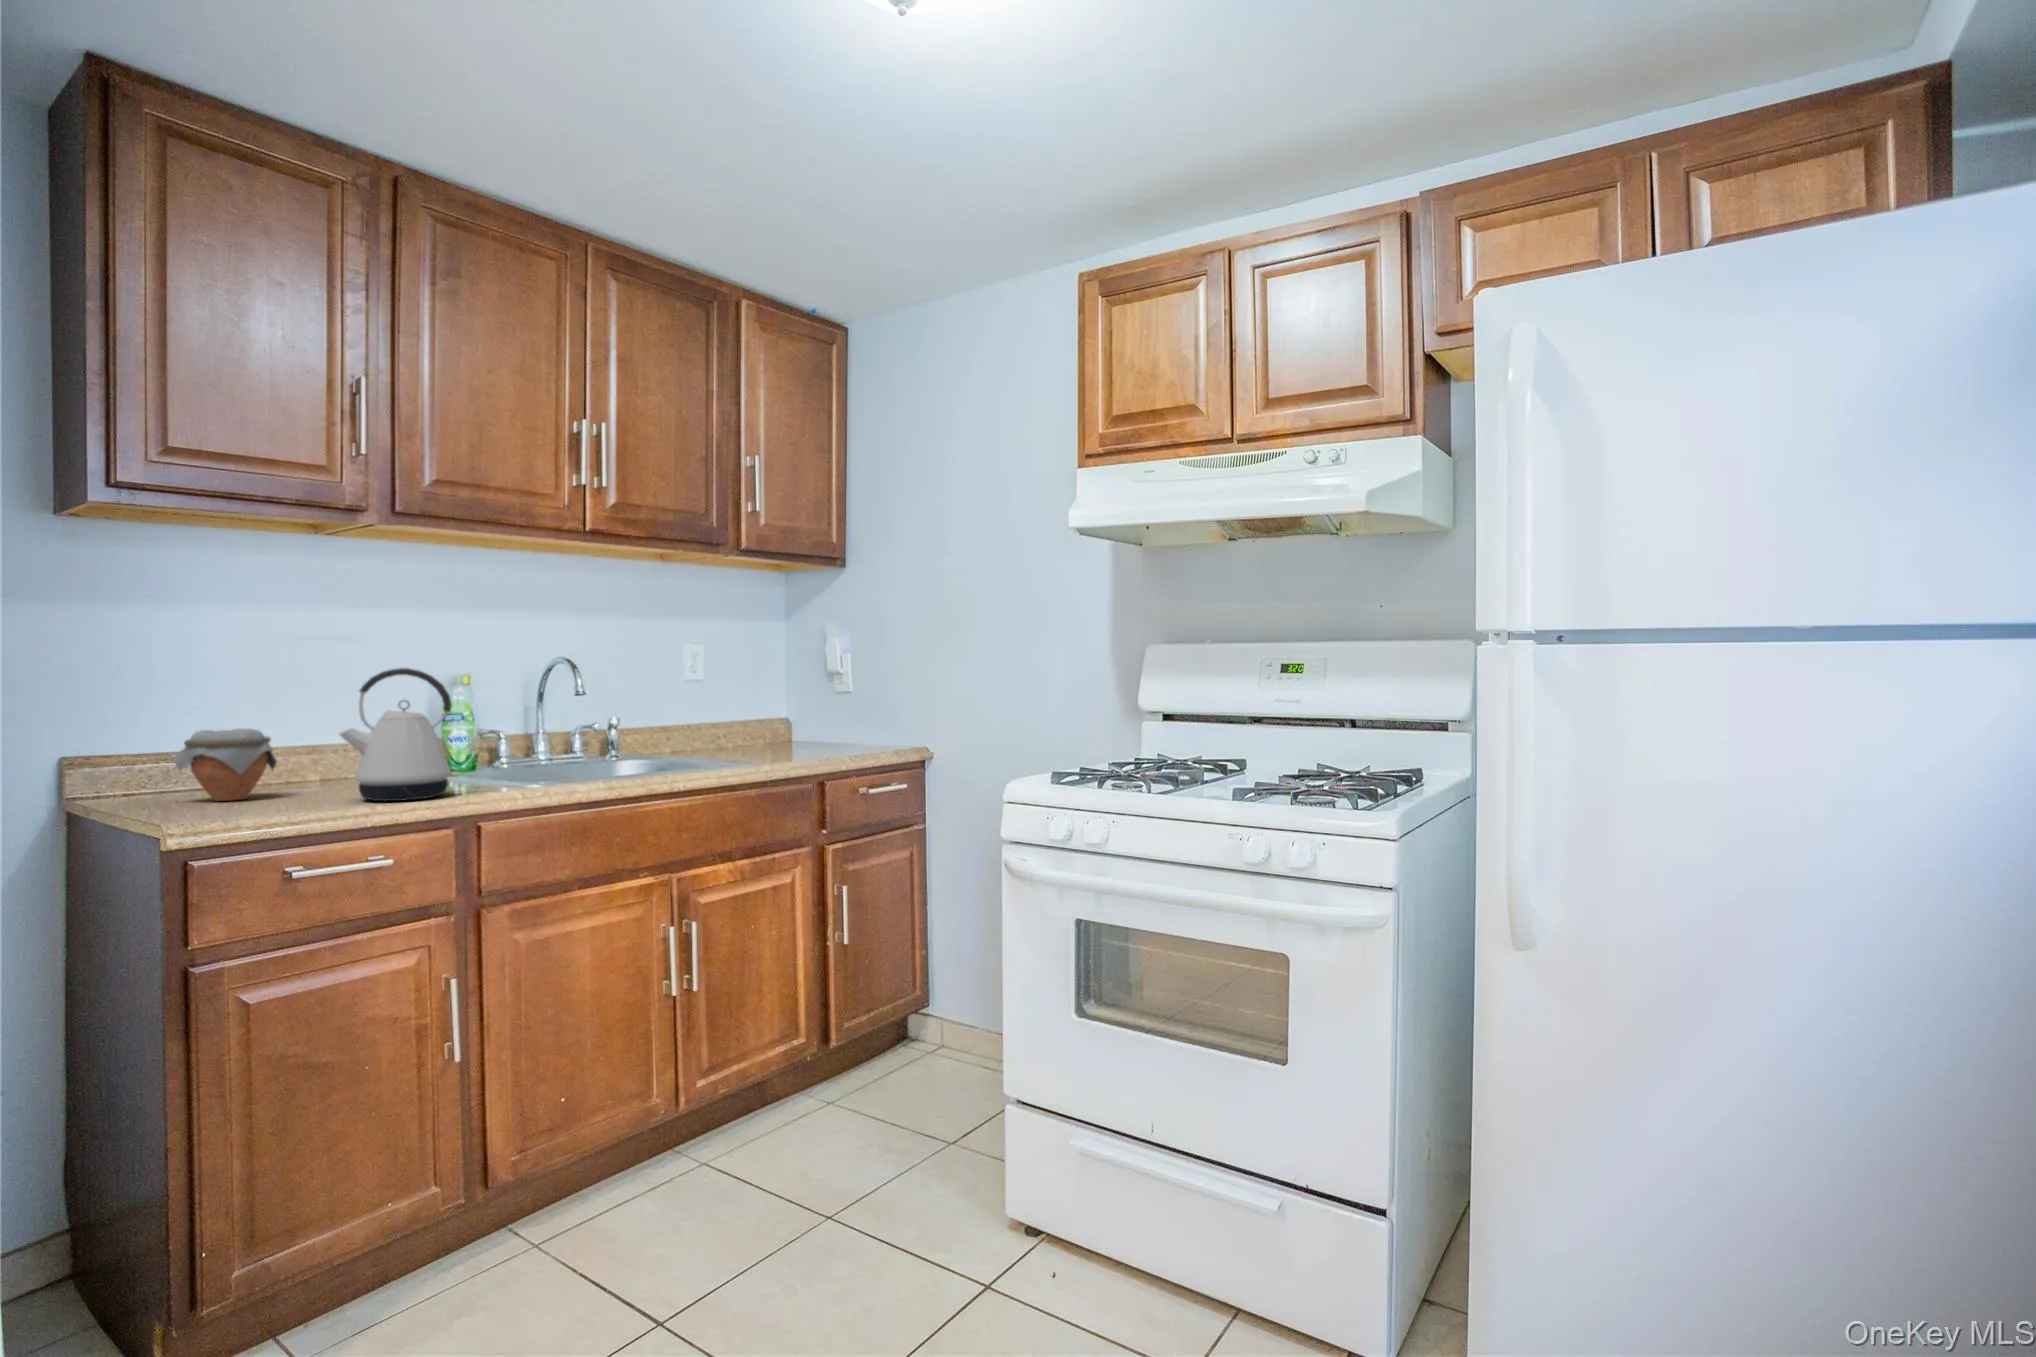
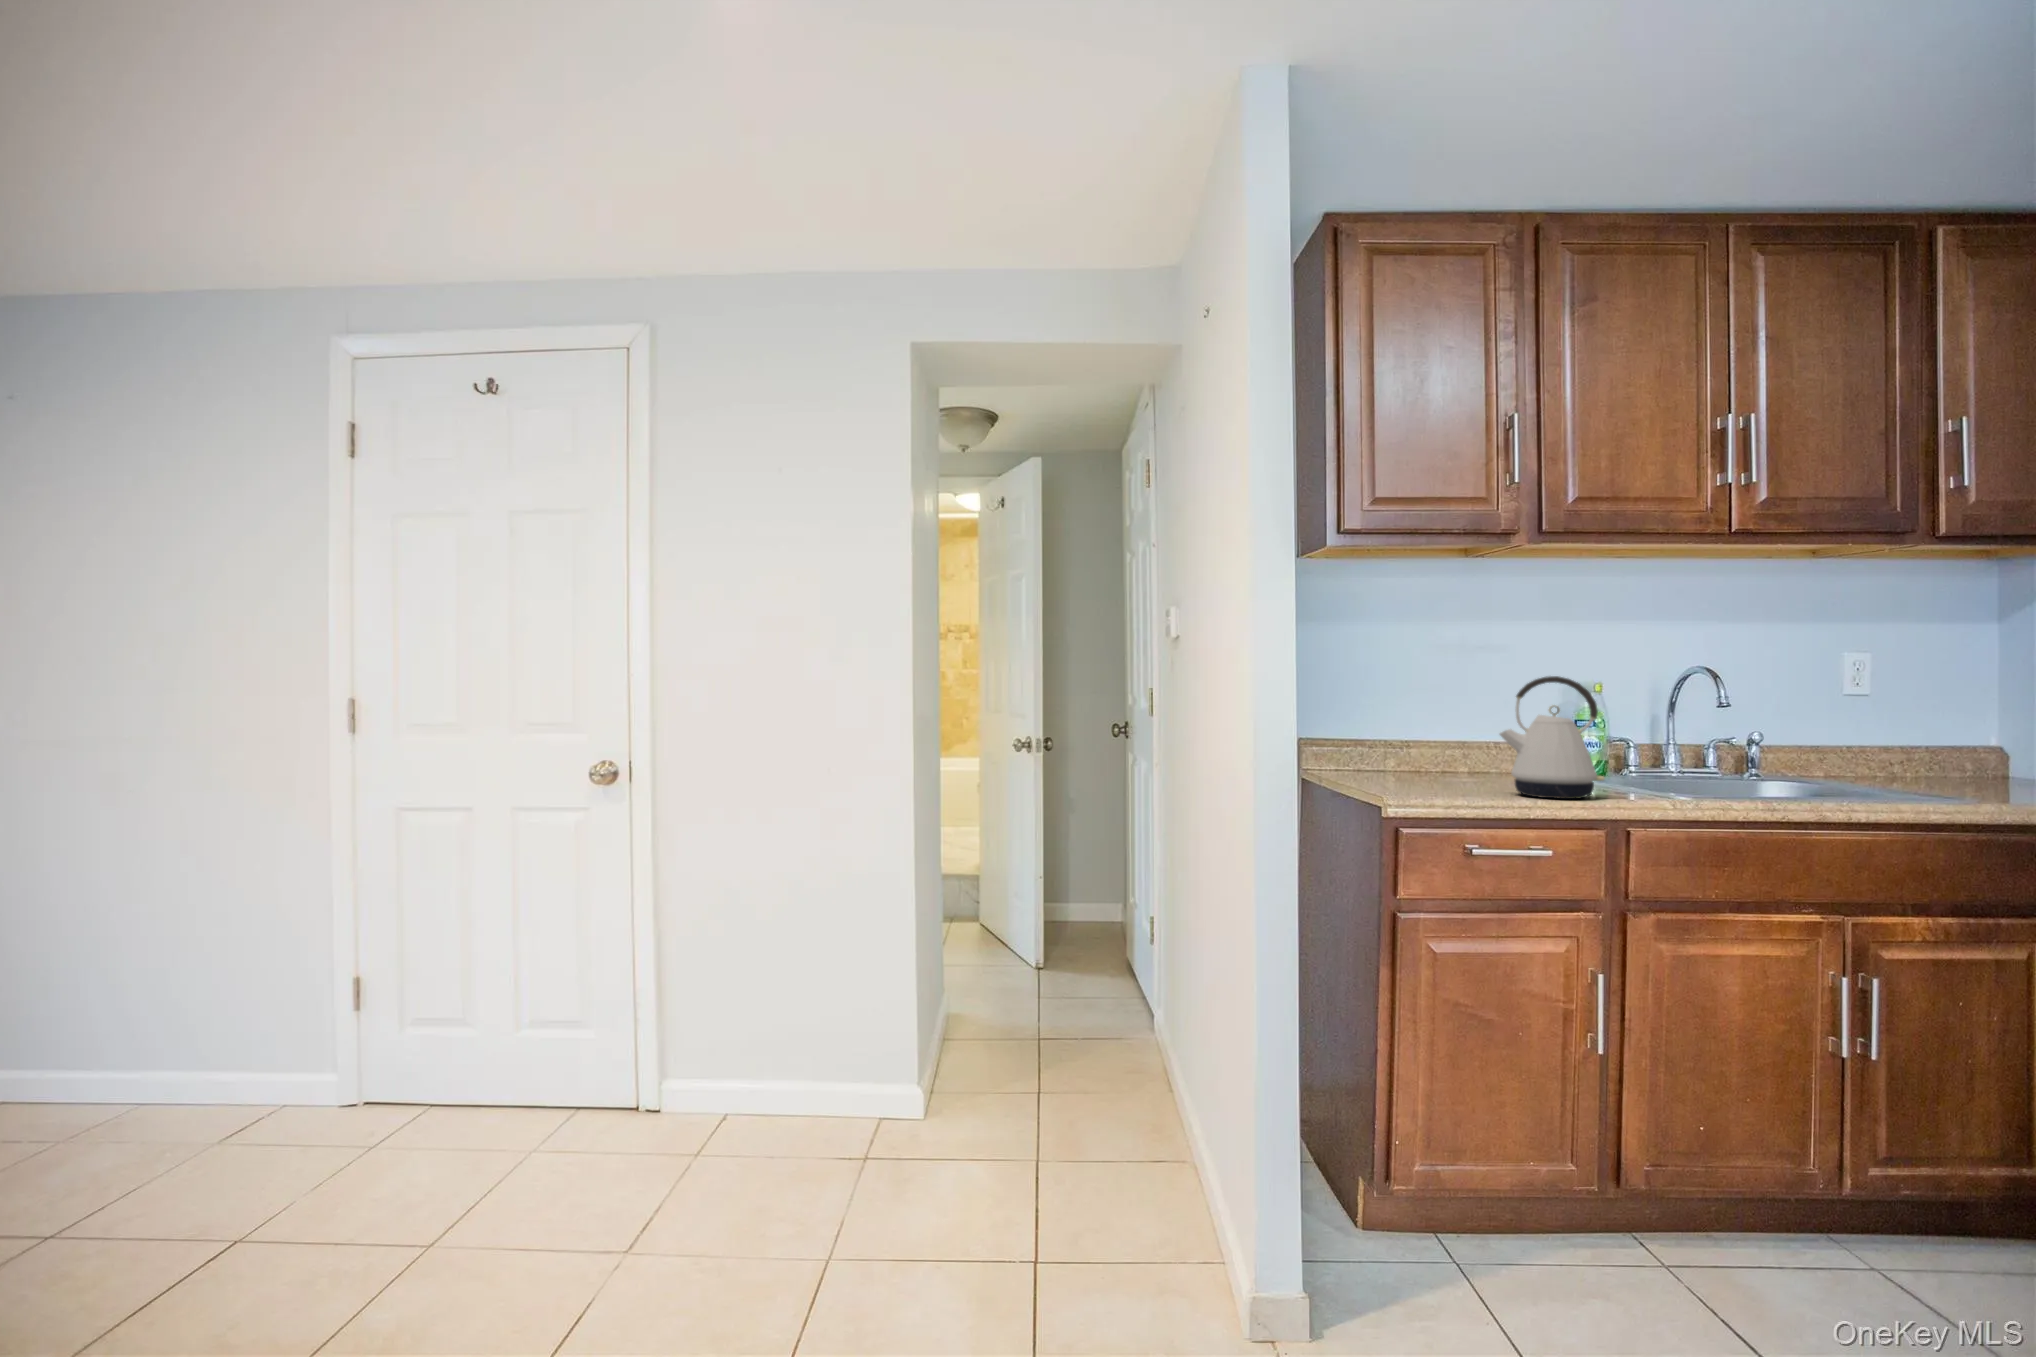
jar: present [174,729,277,801] -> none [1373,725,1445,784]

